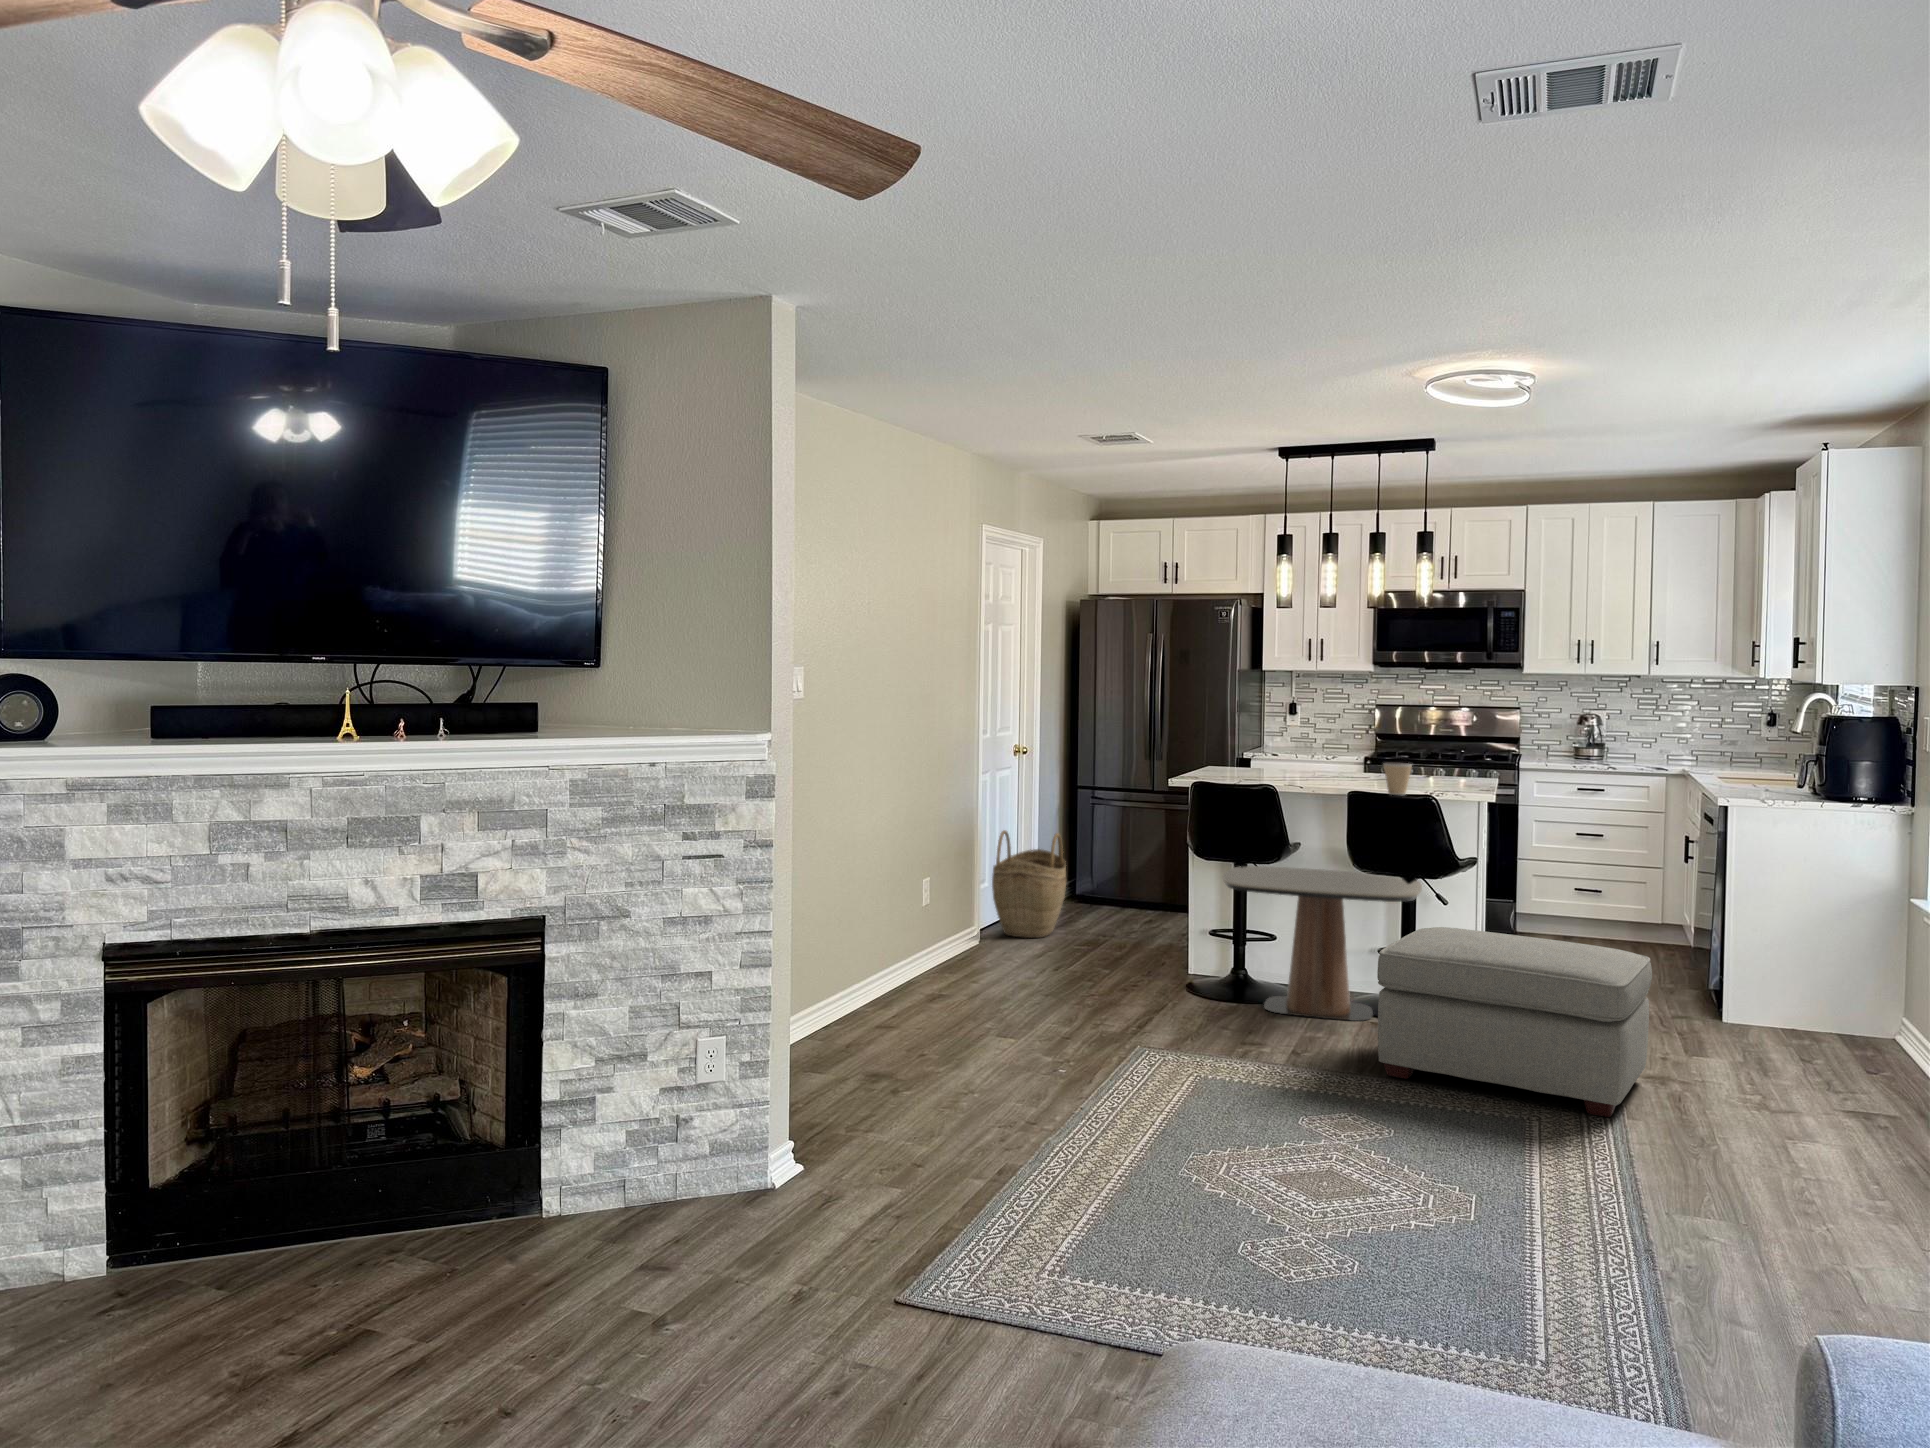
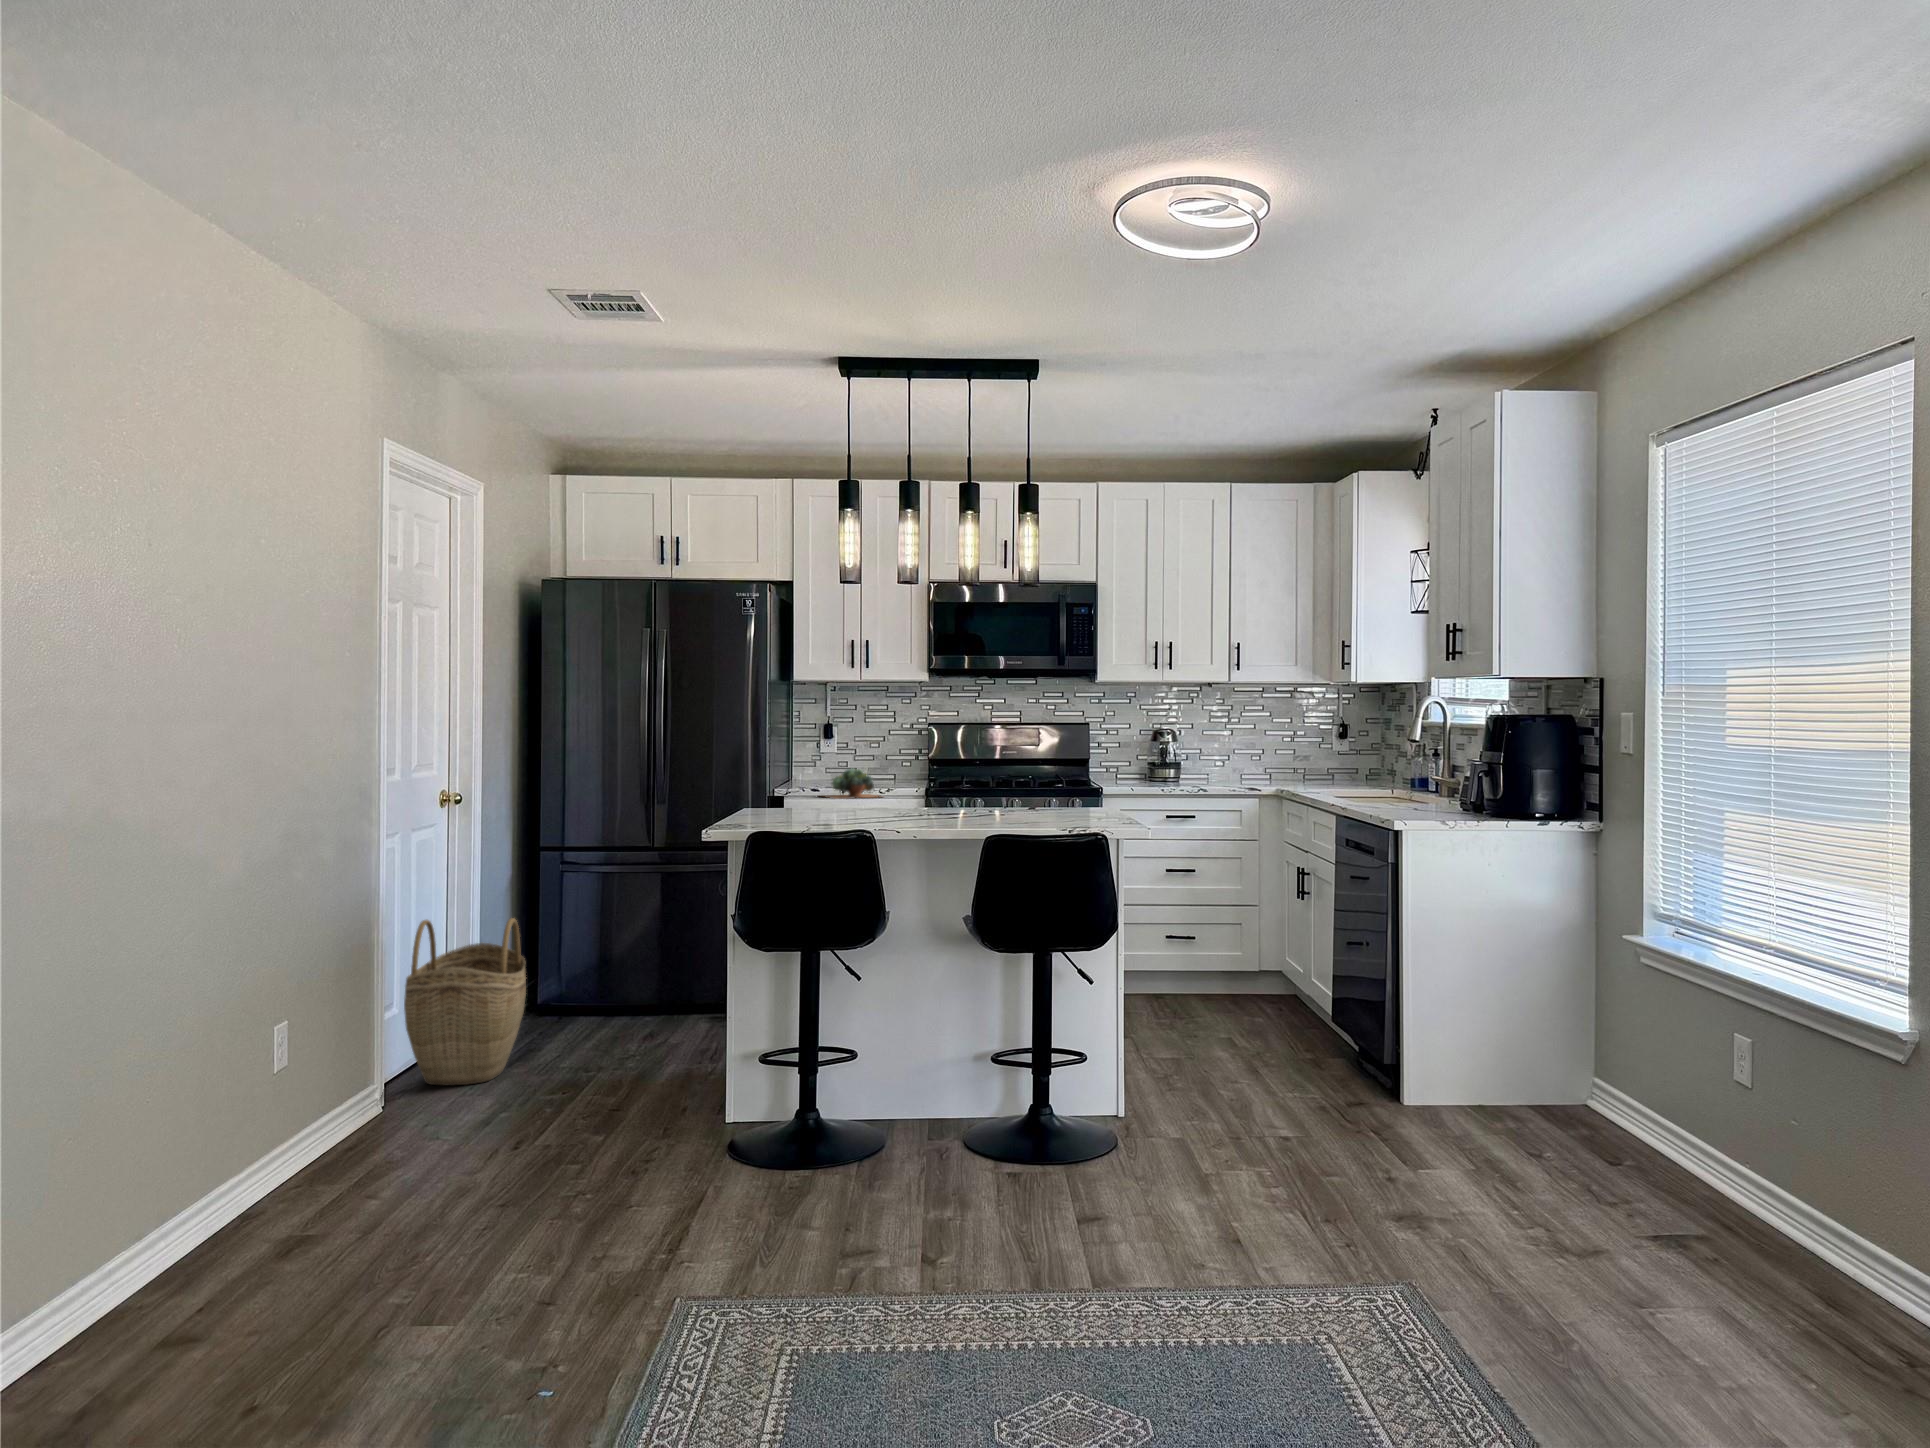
succulent plant: none [1280,739,1334,763] -> present [823,768,878,799]
coffee cup: present [1384,763,1412,795] -> none [1014,789,1054,836]
side table: present [1223,866,1422,1021] -> none [790,948,1075,1180]
ottoman: present [1377,927,1652,1117] -> none [1073,1030,1445,1312]

